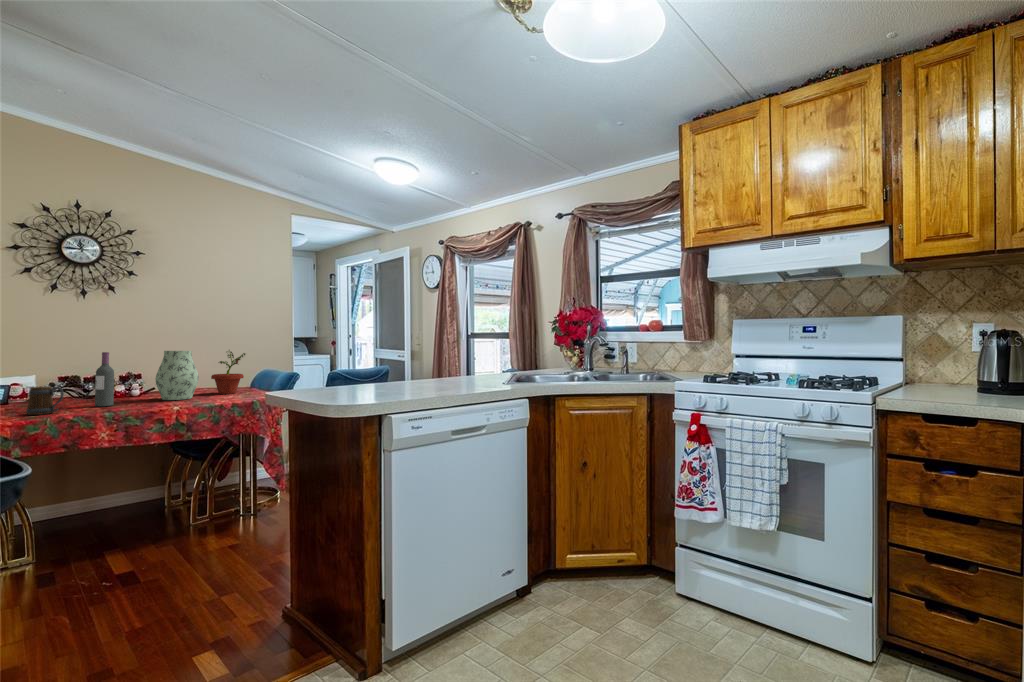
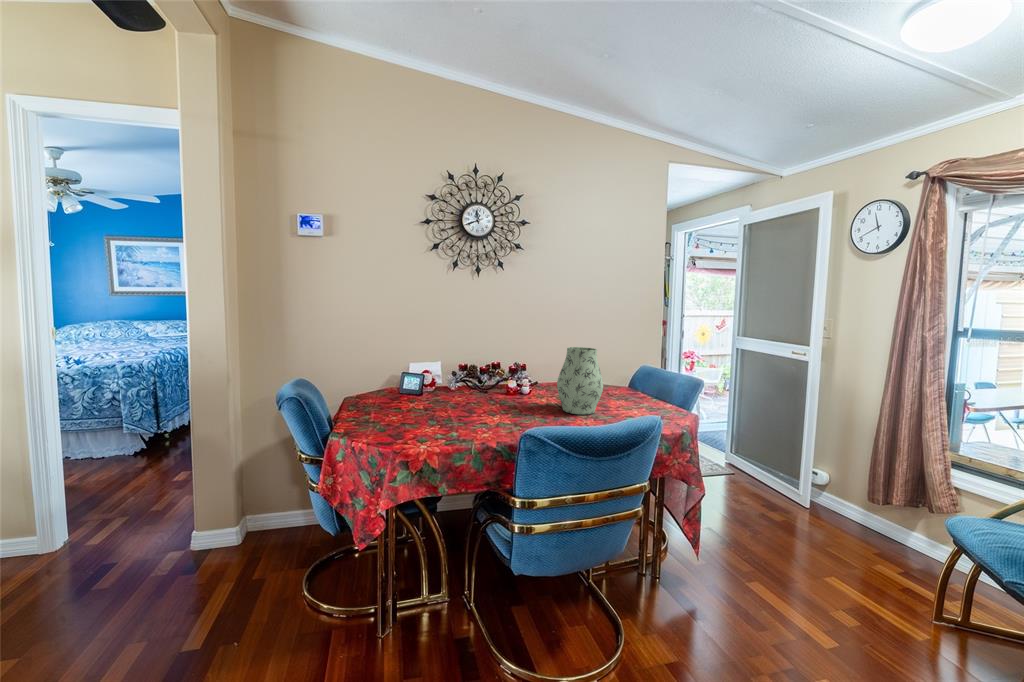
potted plant: present [211,350,245,394] -> none [609,345,651,405]
wine bottle: present [95,352,114,407] -> none [503,350,522,419]
mug: present [26,386,64,415] -> none [447,394,481,431]

